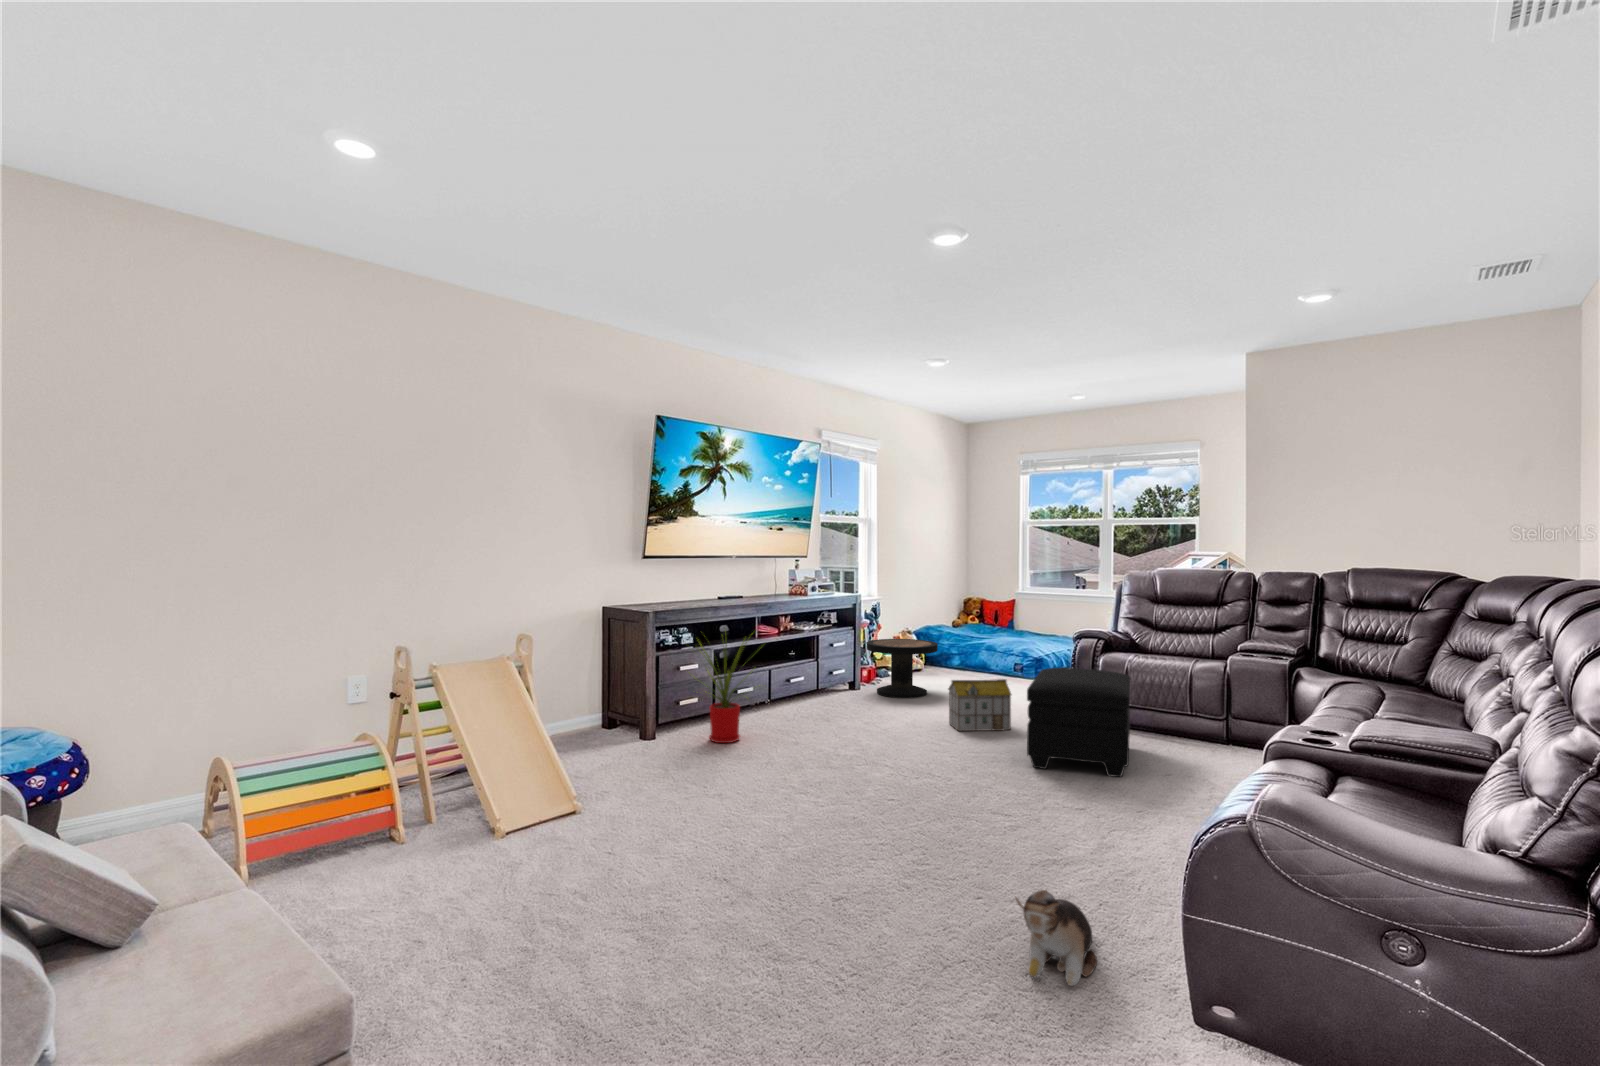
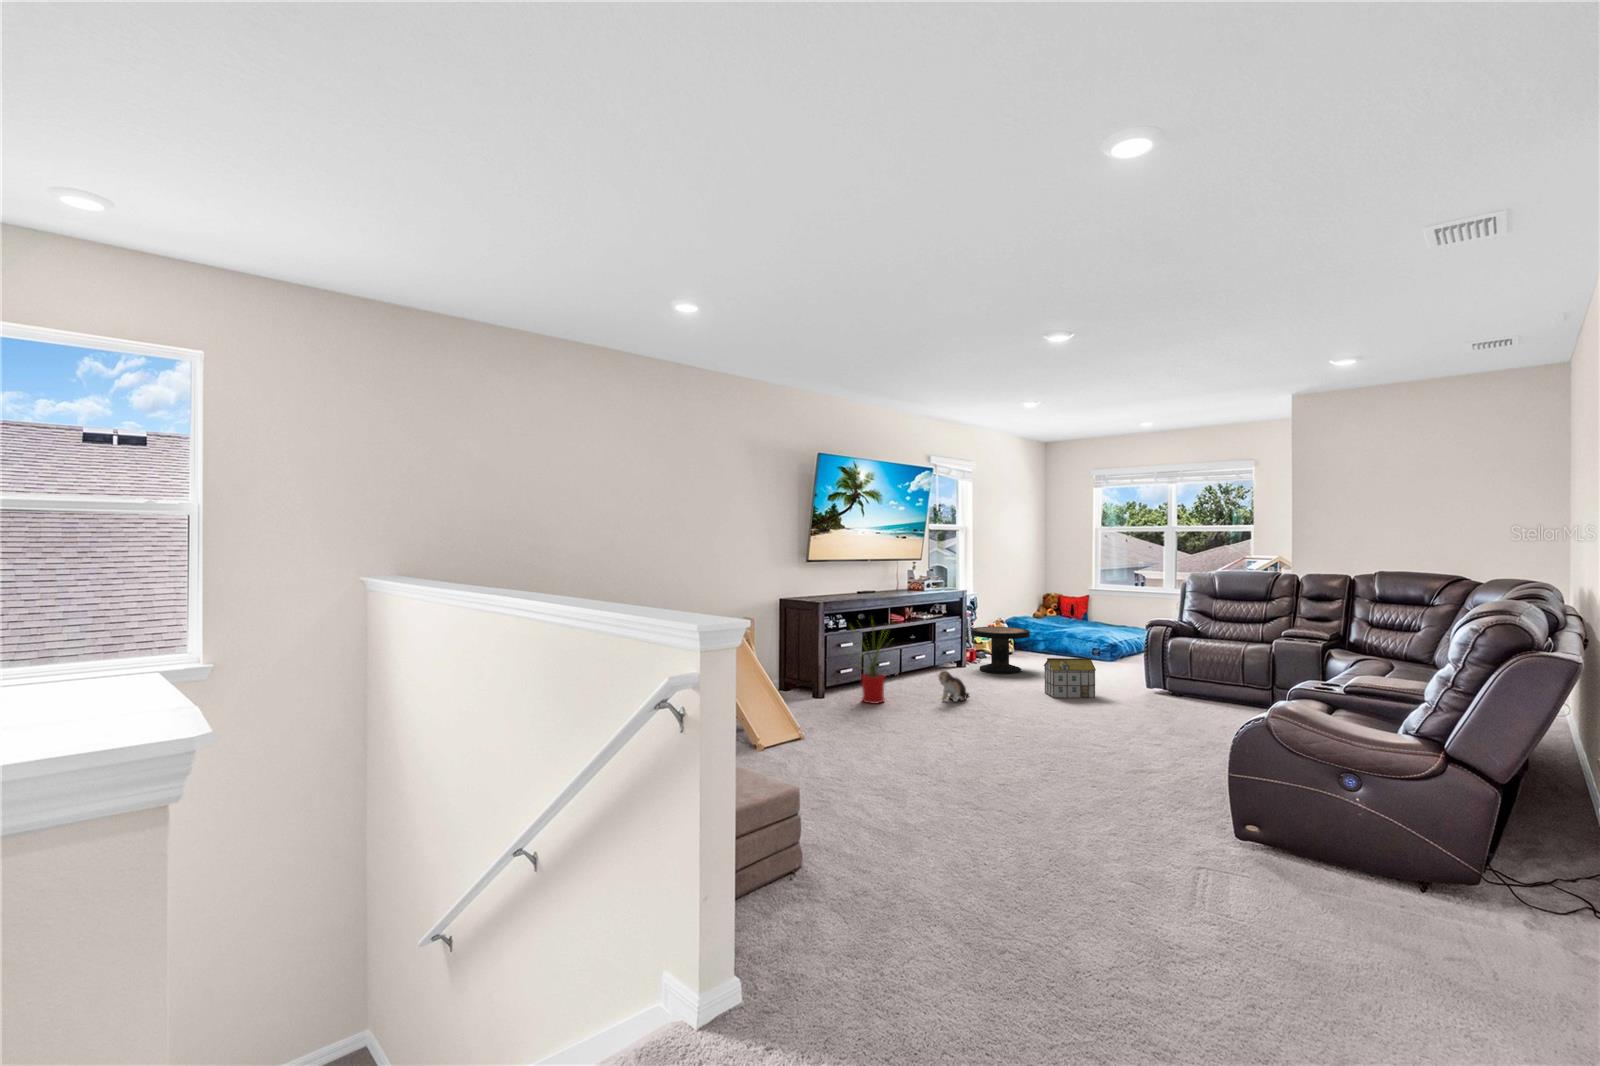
ottoman: present [1027,668,1130,777] -> none [1112,649,1193,730]
plush toy: present [1015,890,1097,986] -> present [938,671,969,702]

